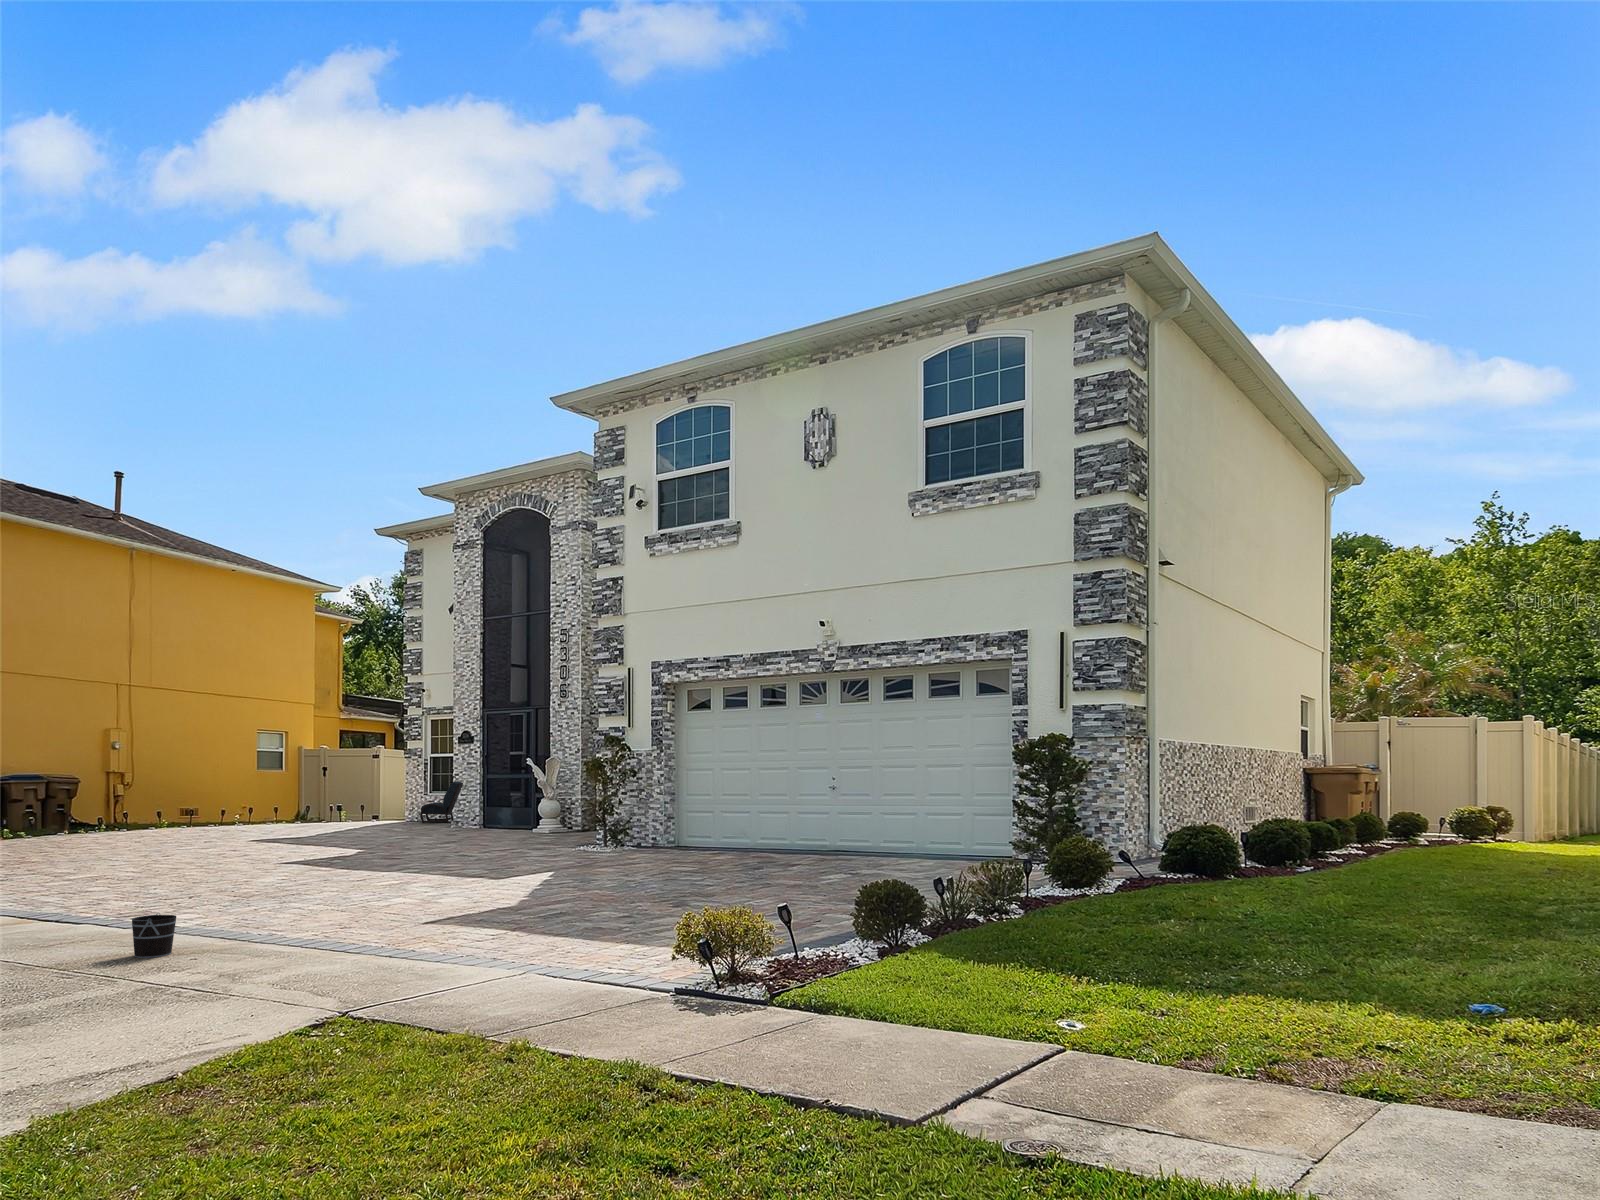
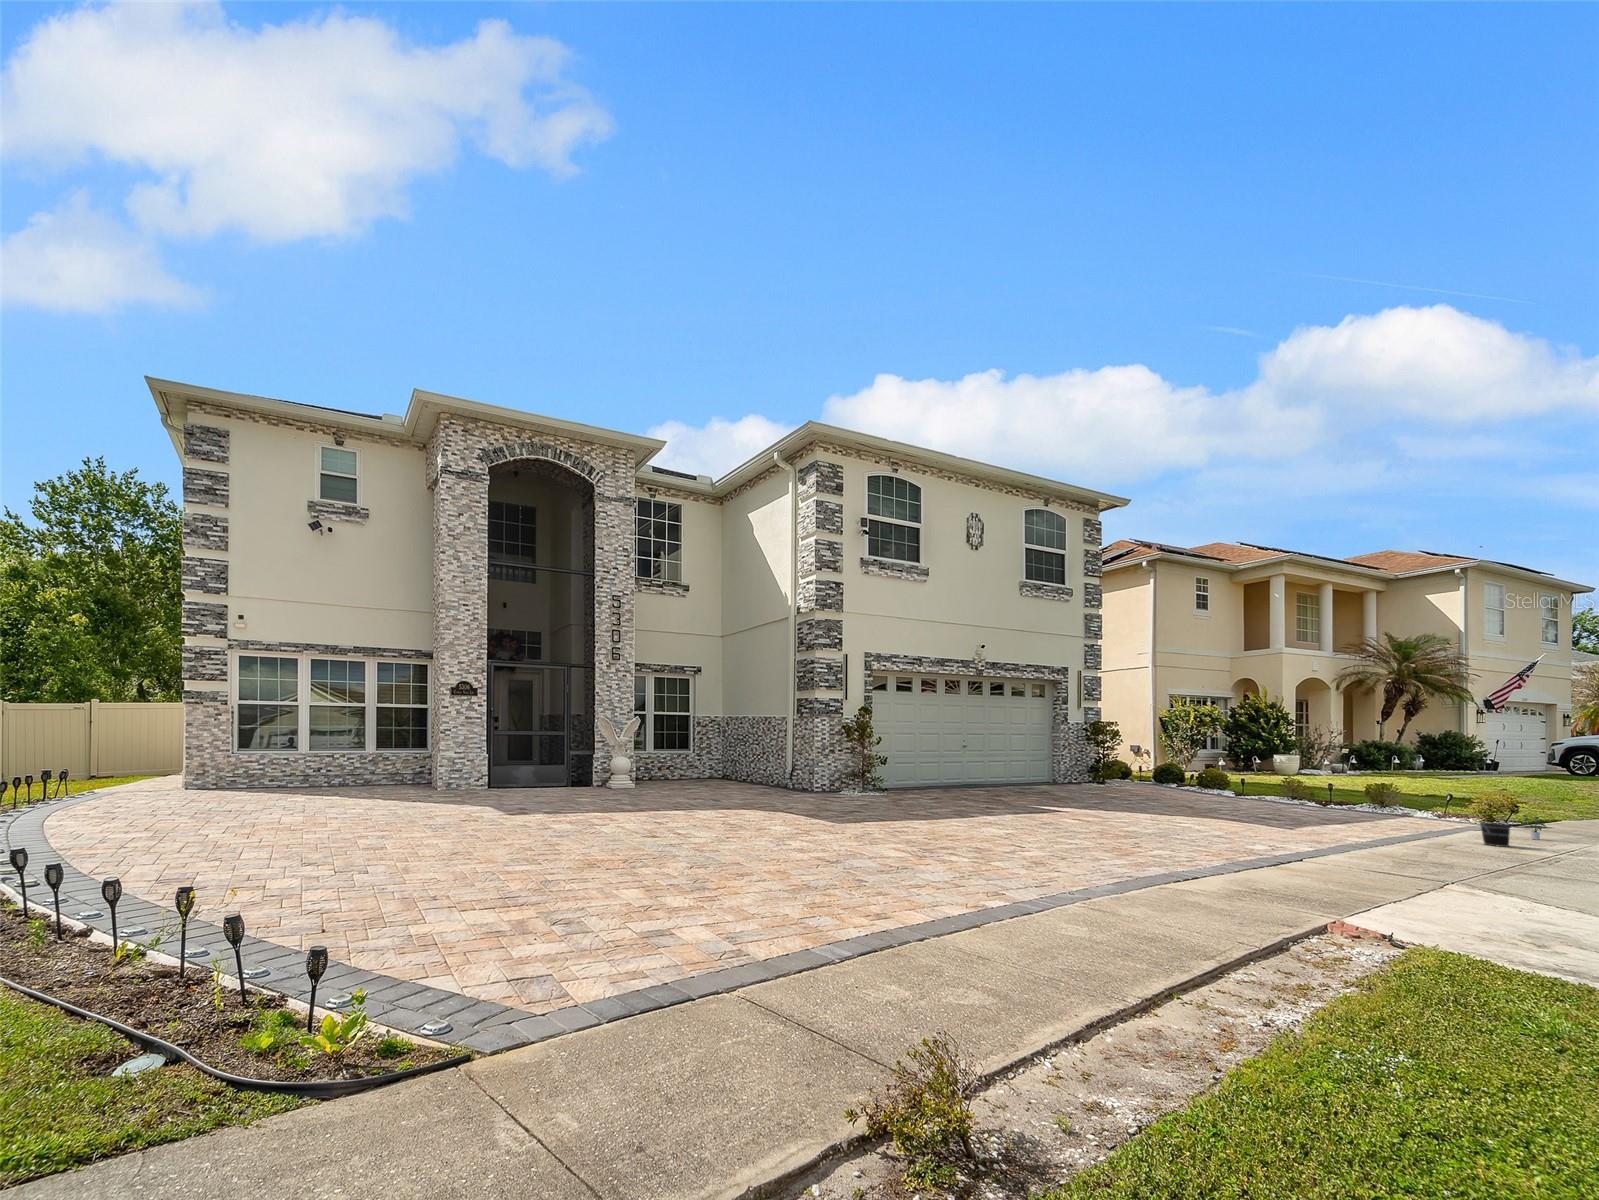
lounge chair: present [420,781,463,823] -> none [415,742,472,794]
potted plant: none [224,925,275,976] -> present [1521,815,1546,840]

